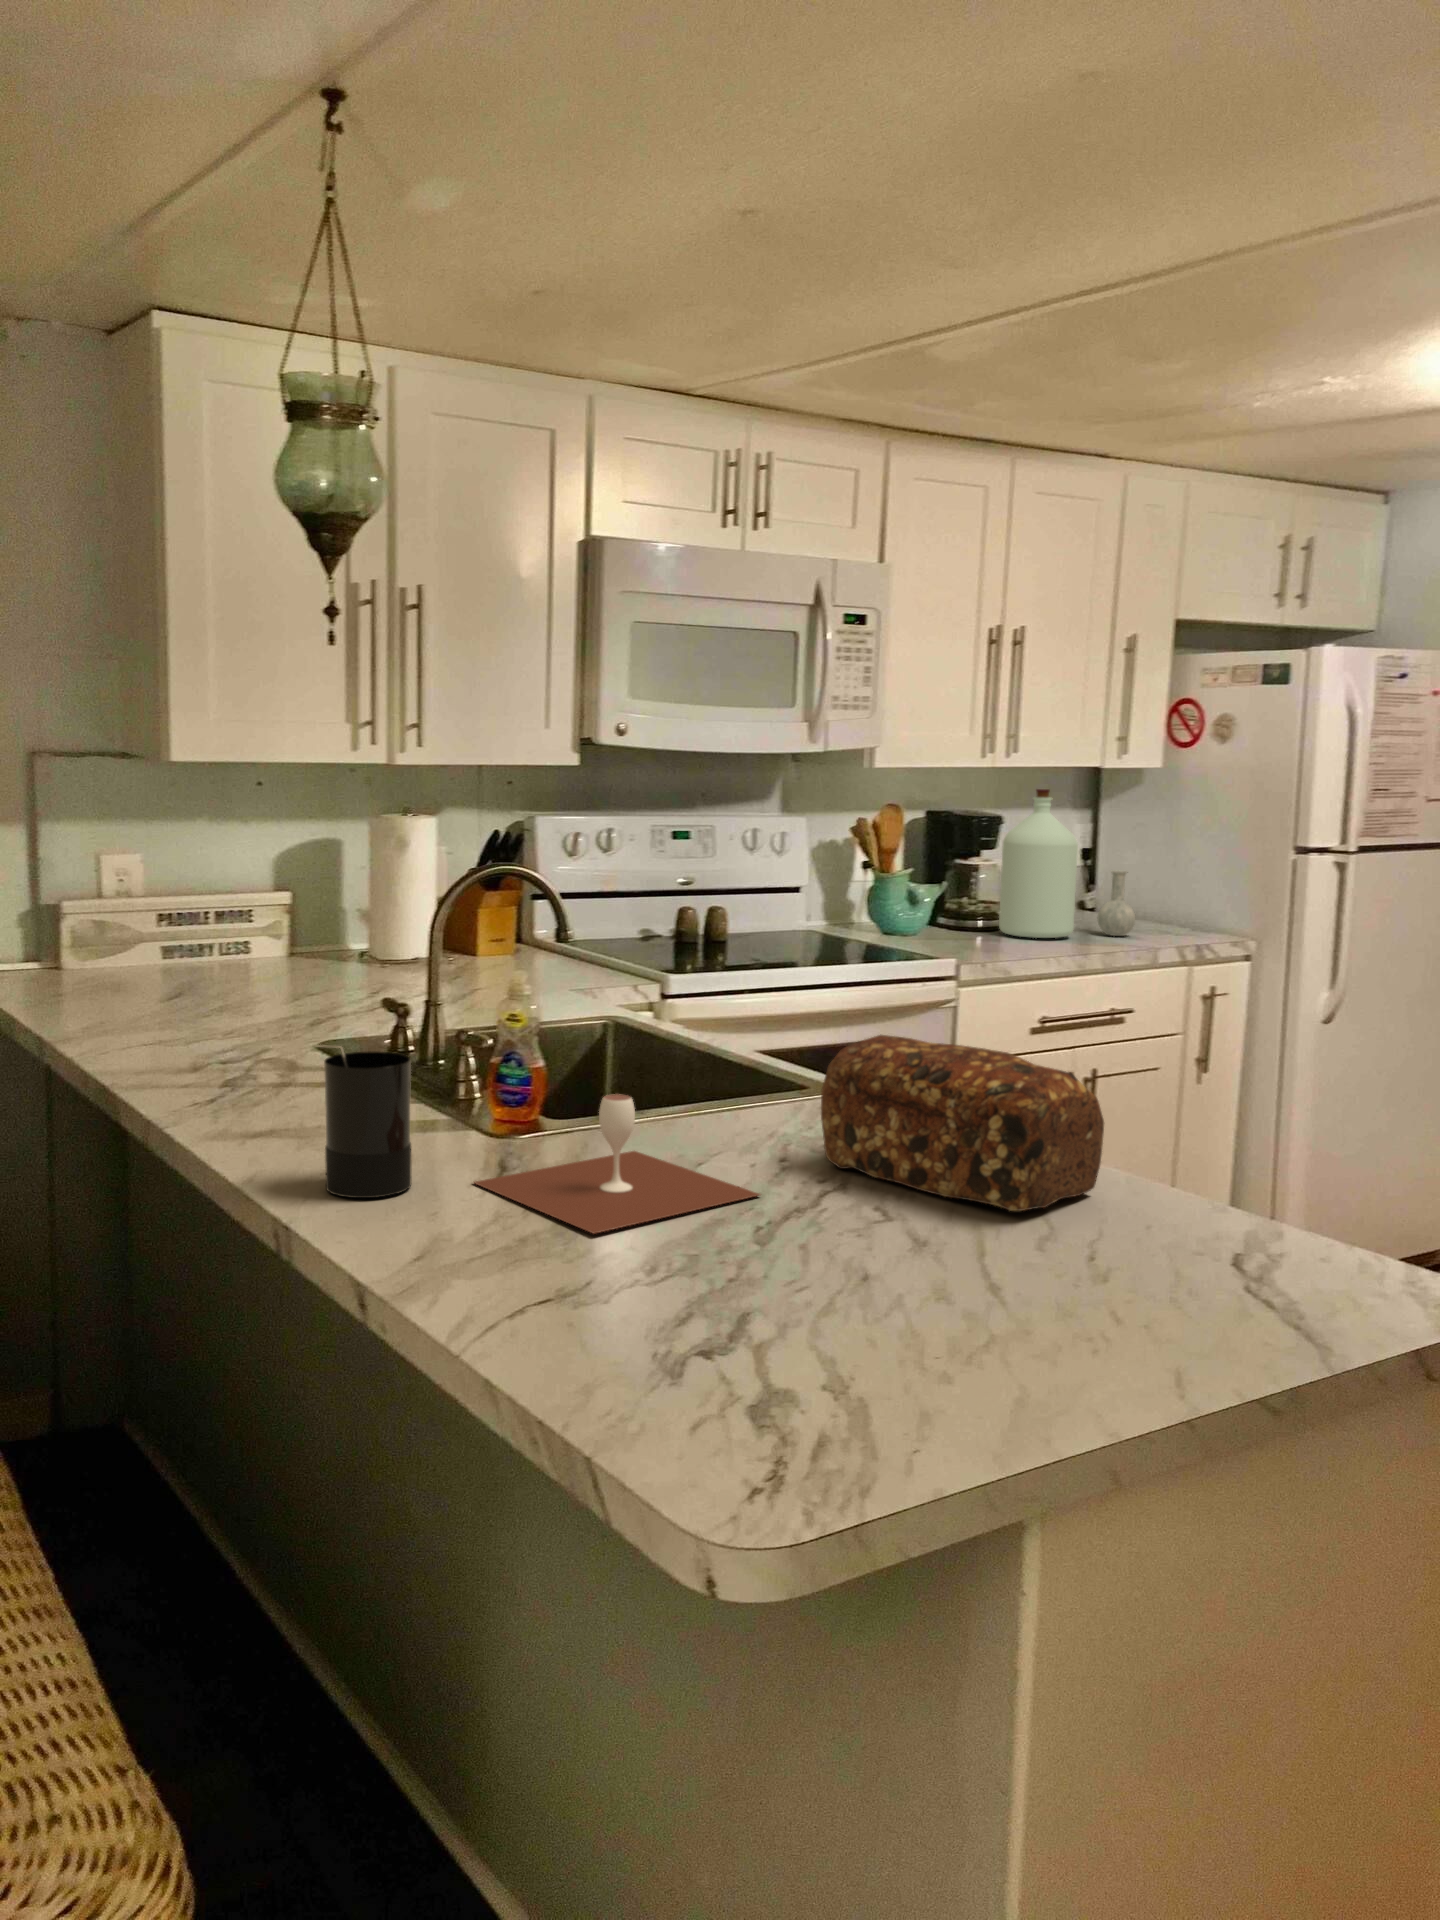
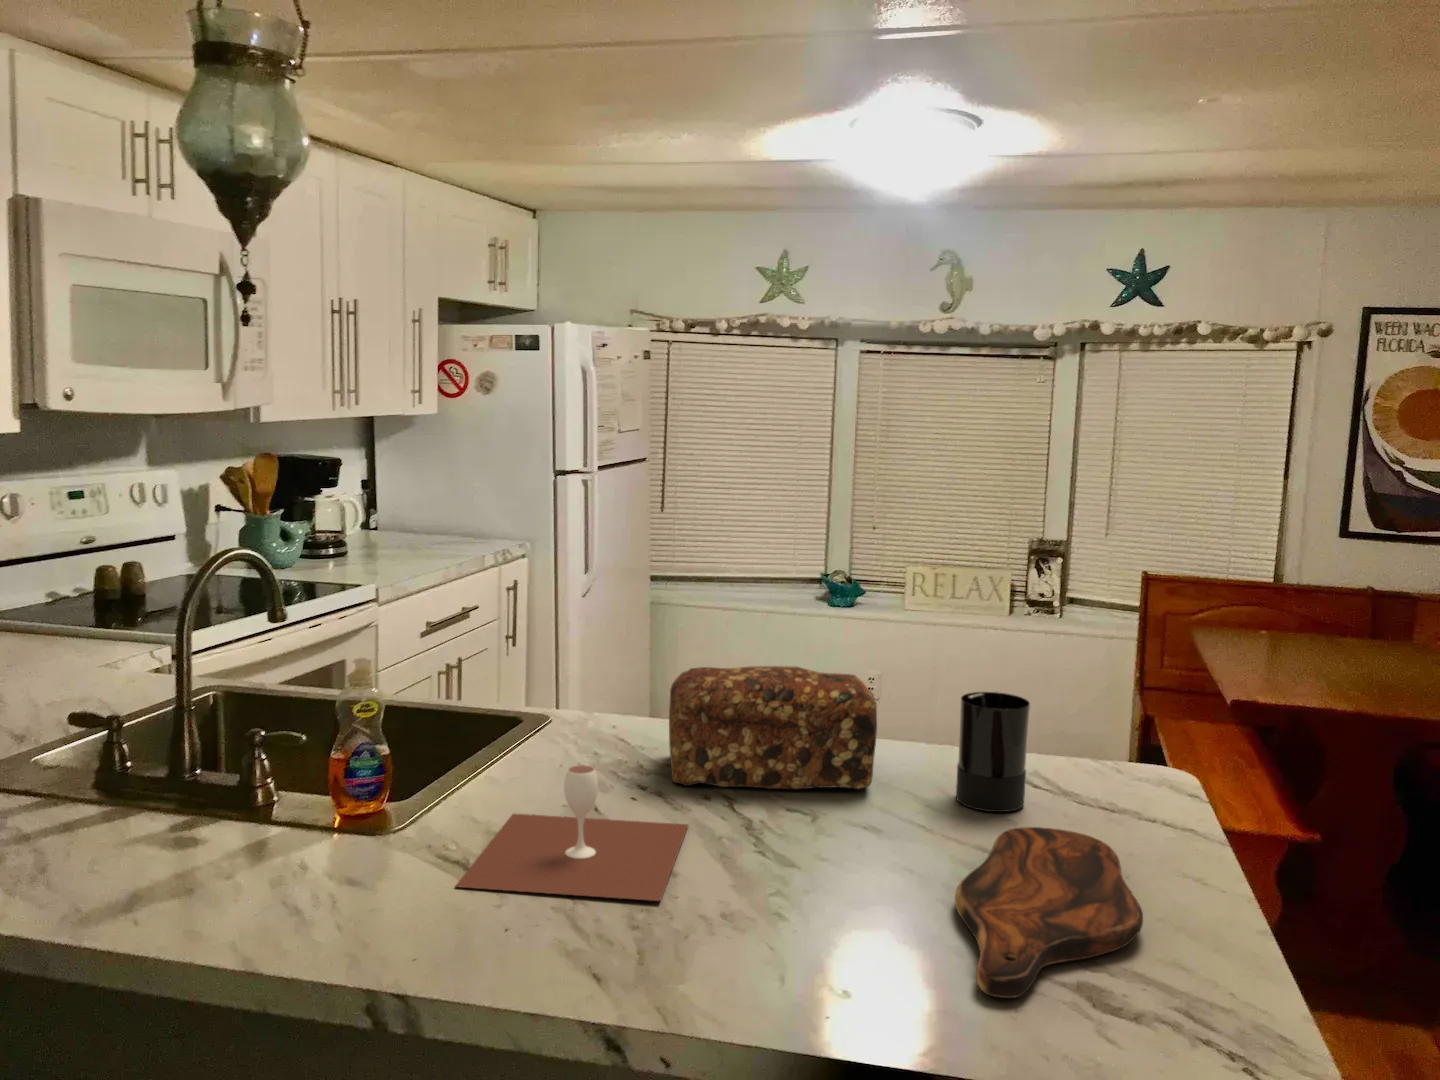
bottle: present [999,789,1135,938] -> none [350,435,450,557]
candle: present [316,1045,411,1198] -> present [956,692,1030,812]
cutting board: none [696,1276,1155,1401] -> present [955,827,1143,998]

